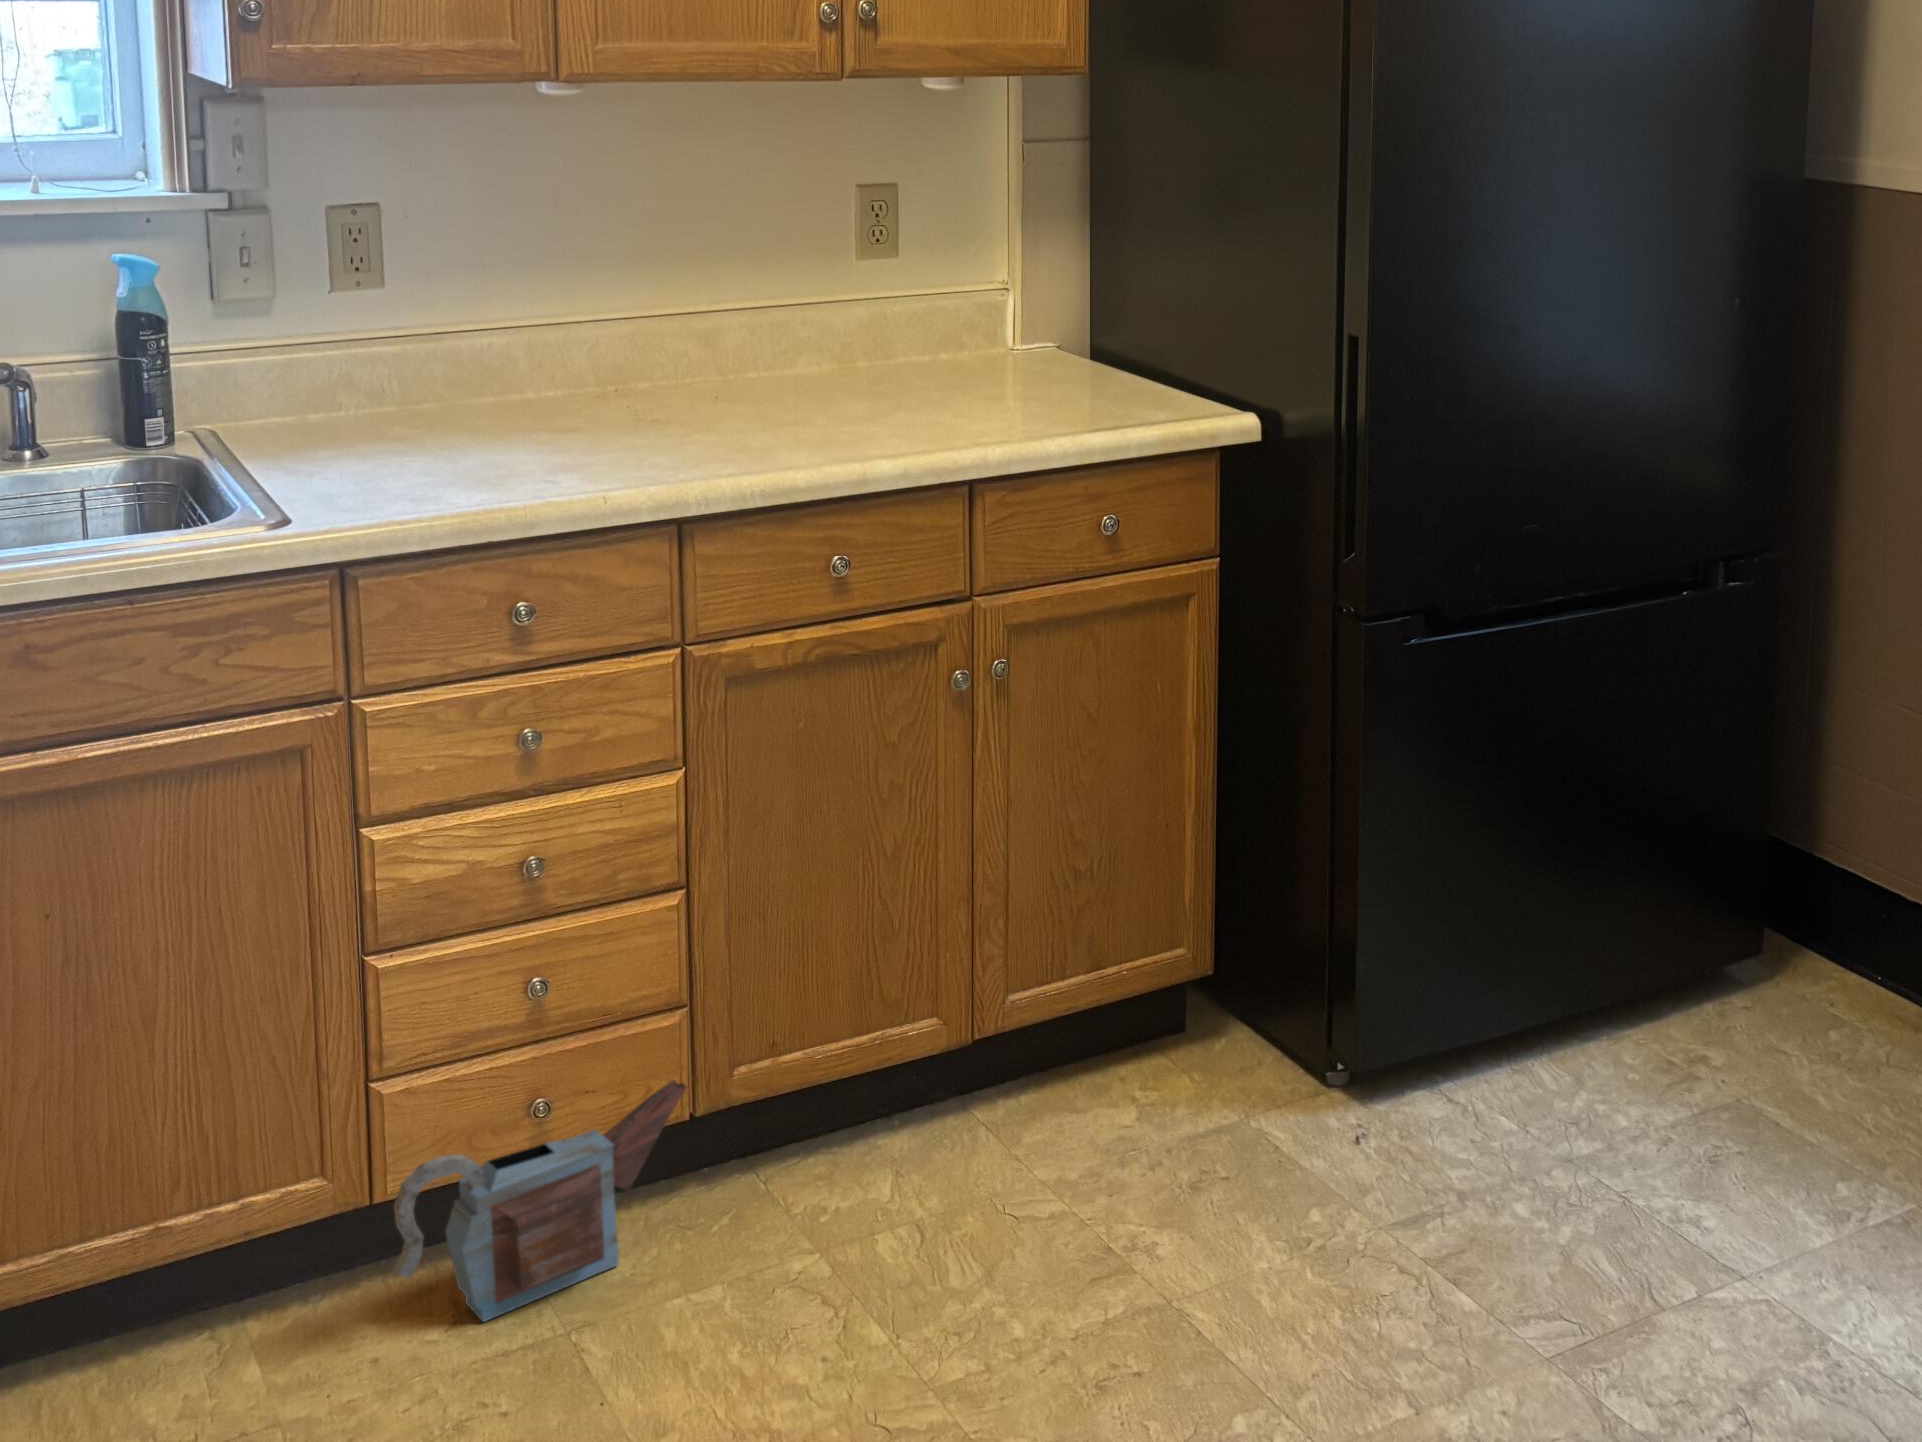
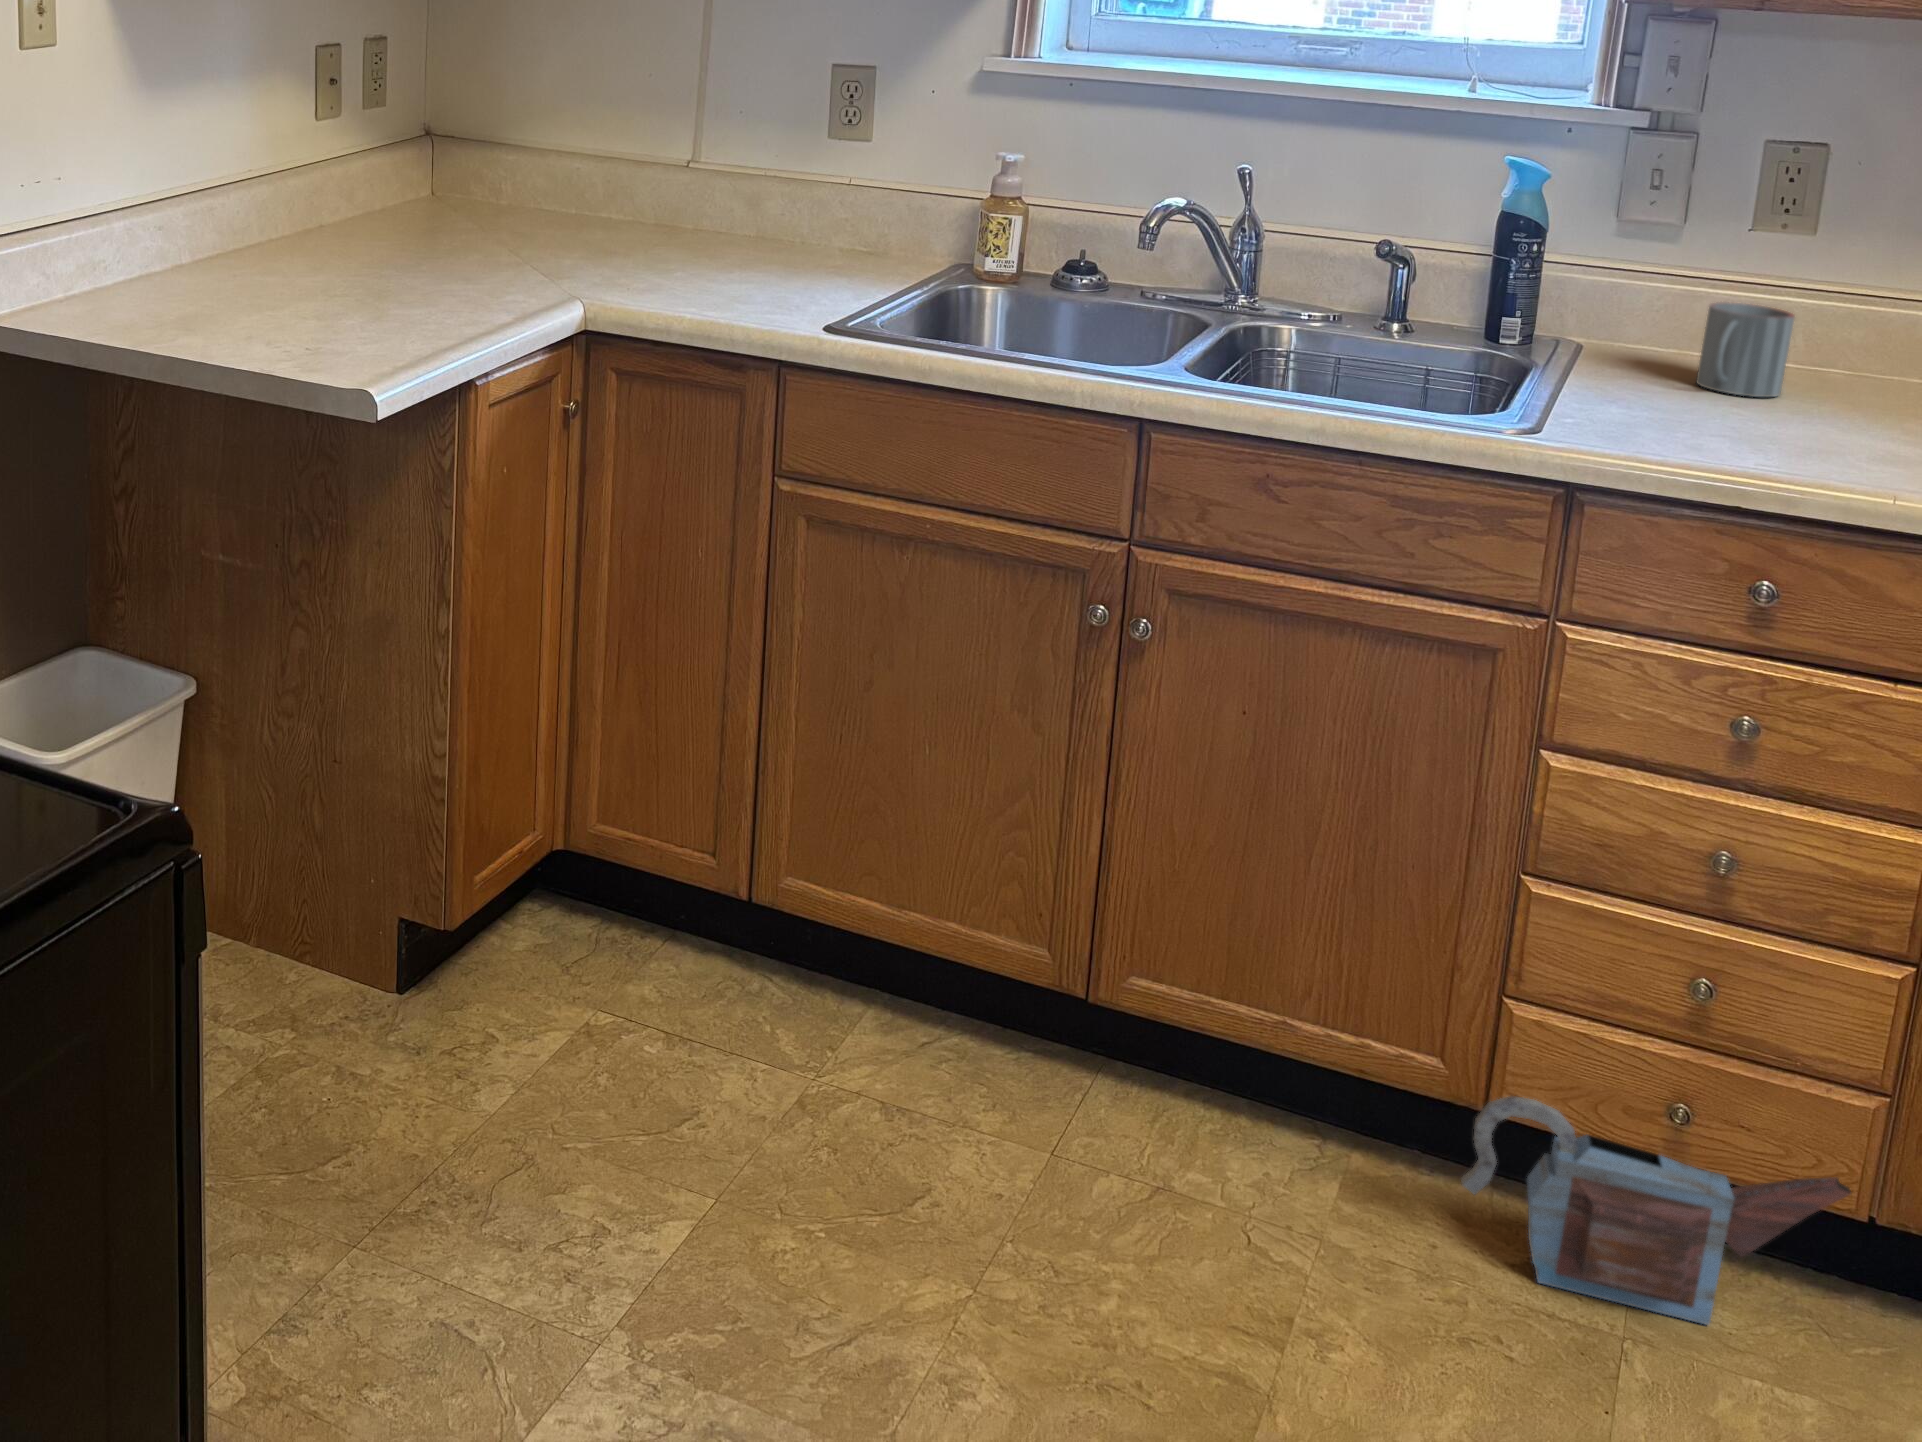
mug: none [338,353,416,440] -> present [1696,302,1795,397]

